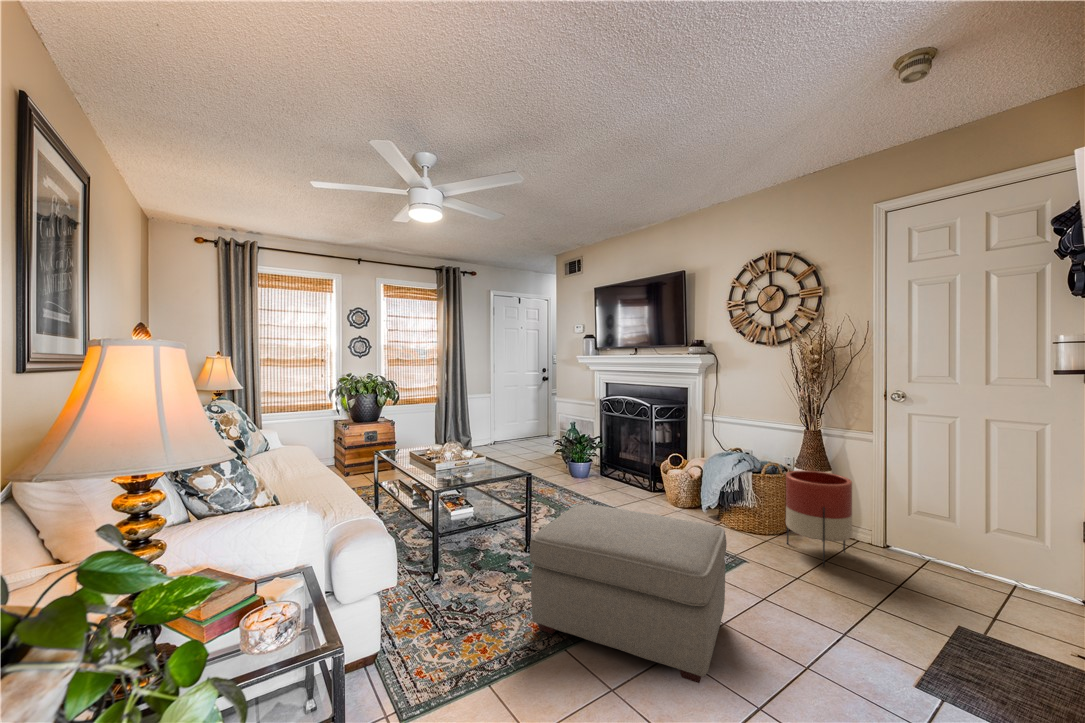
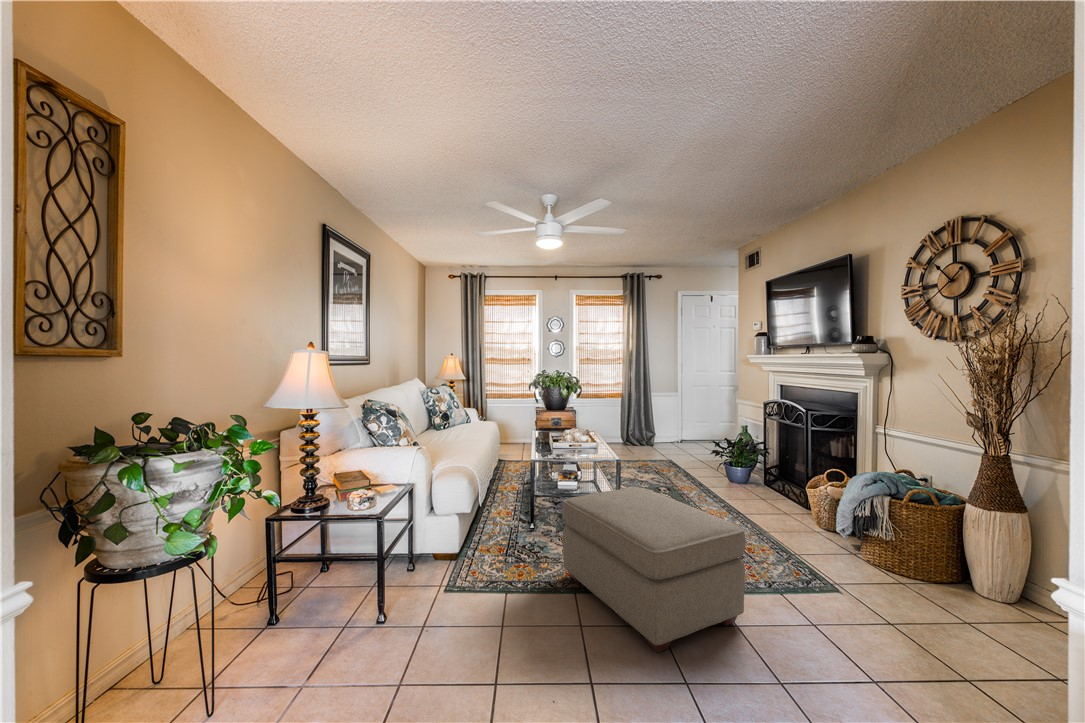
planter: present [786,471,853,566] -> none [919,501,1024,626]

